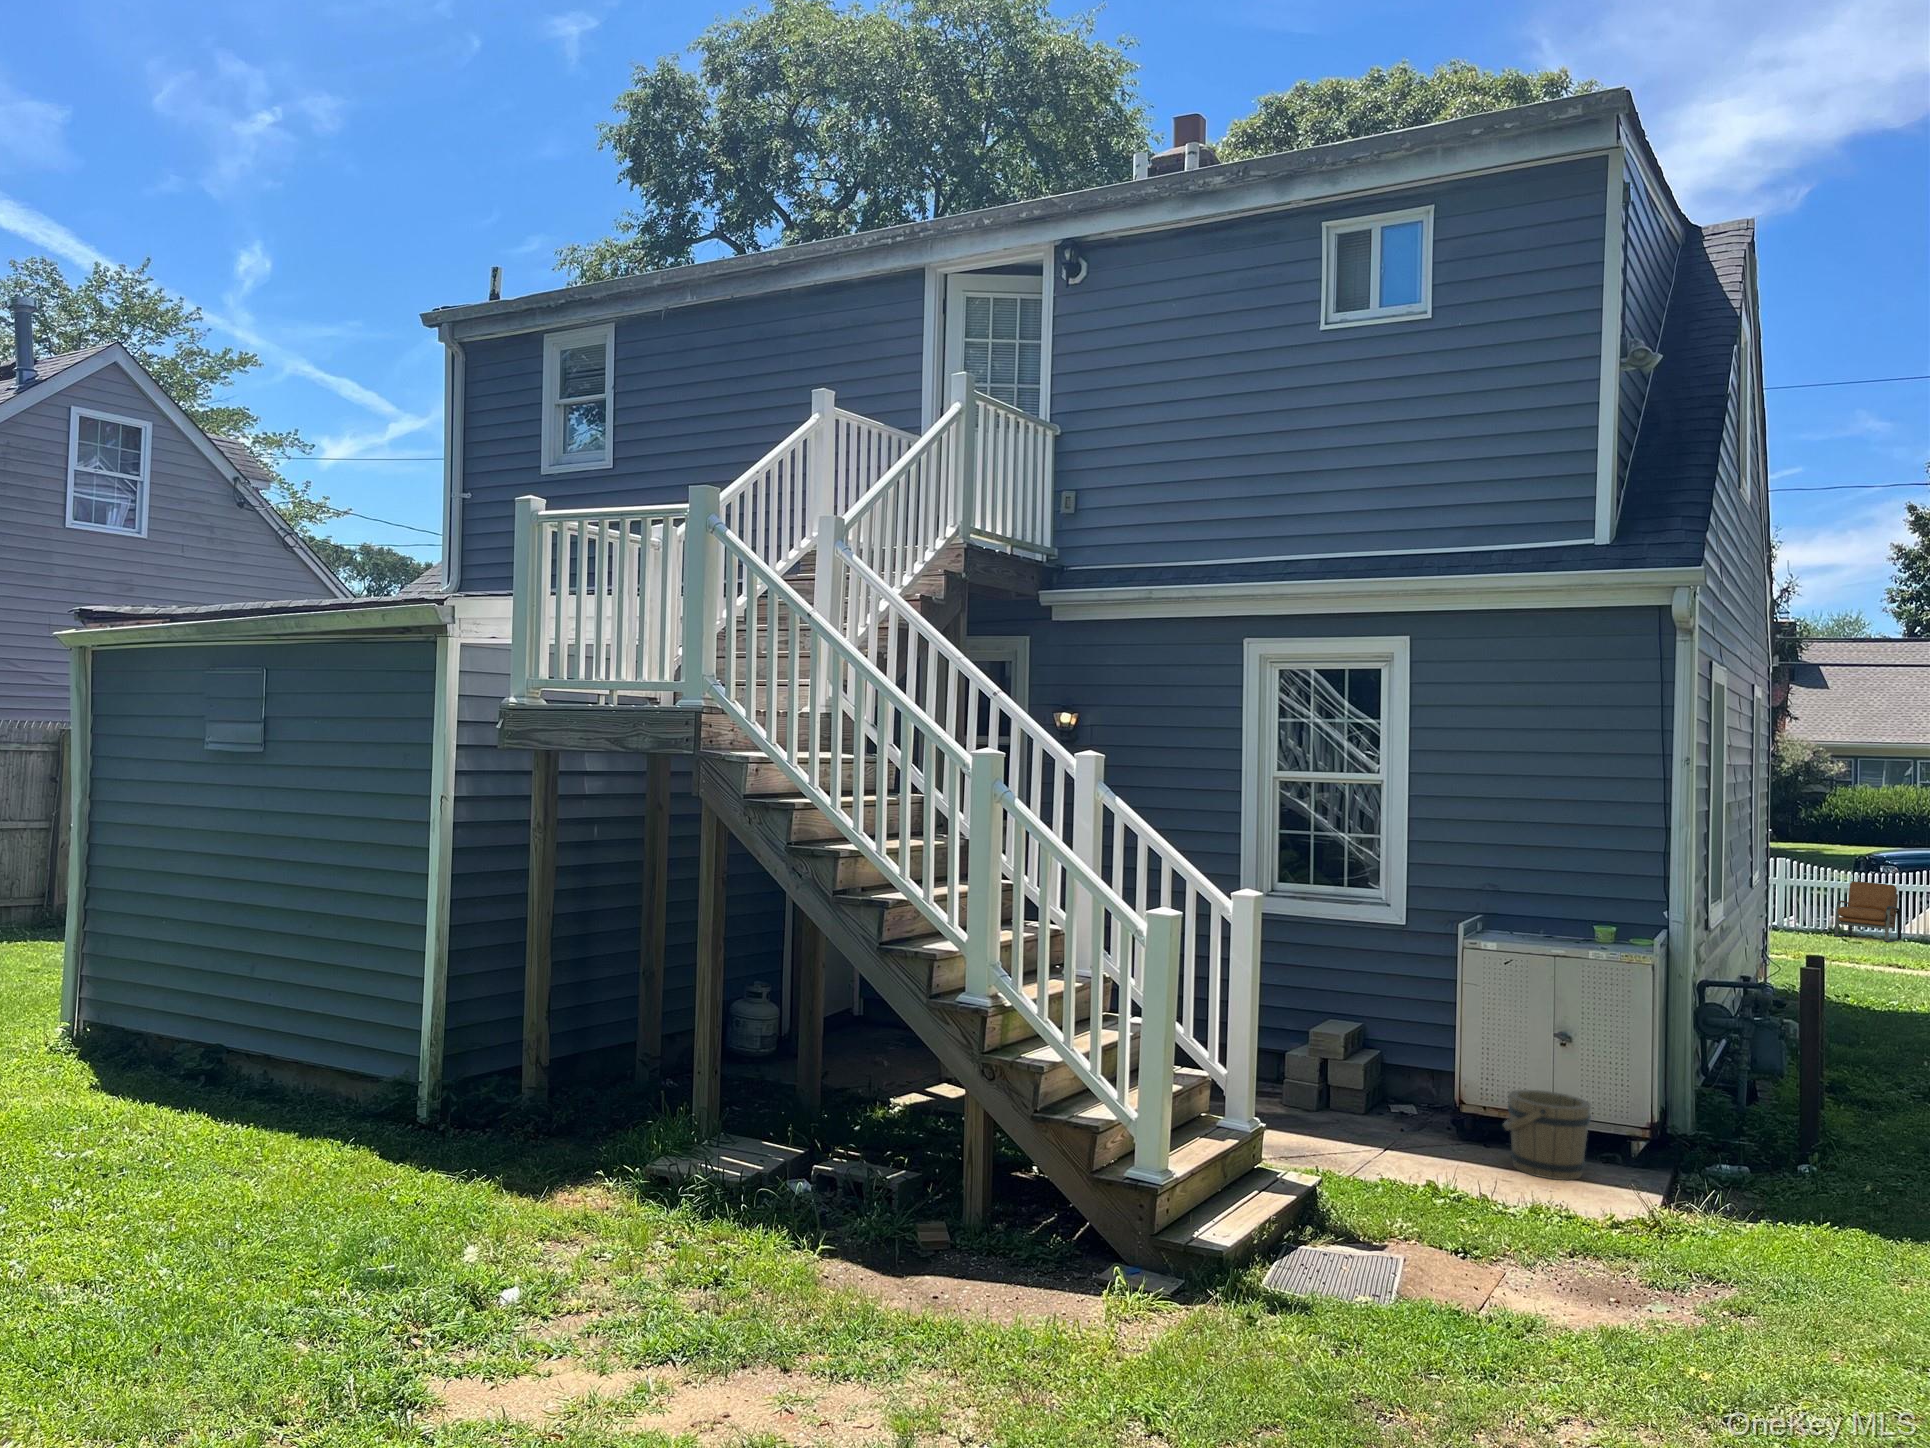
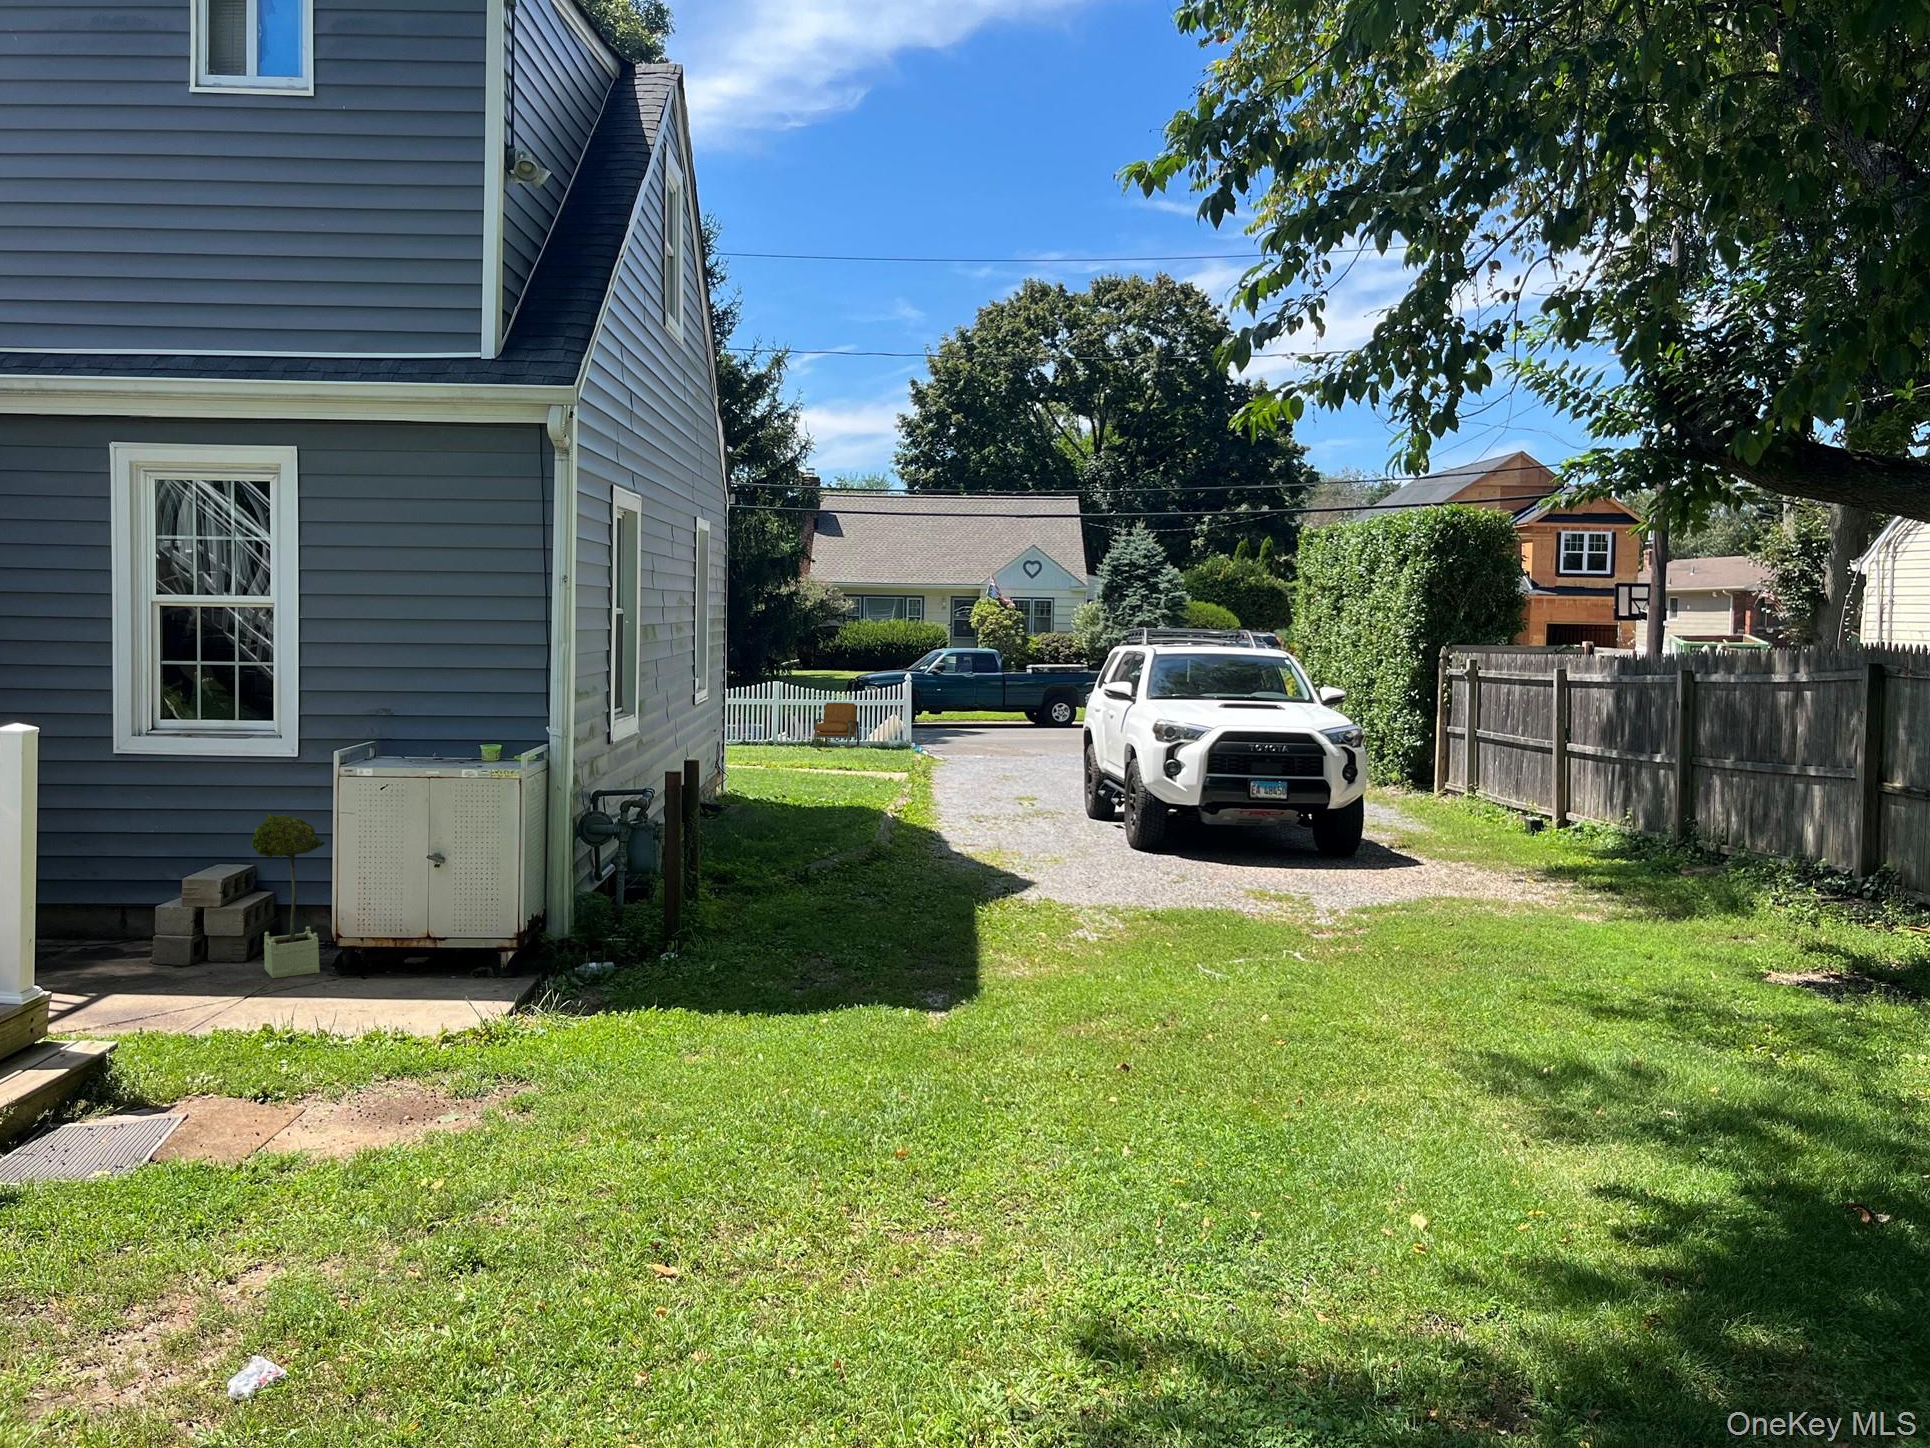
potted tree: none [1378,974,1442,1131] -> present [251,813,325,978]
bucket: present [1503,1090,1591,1180] -> none [368,912,458,1002]

